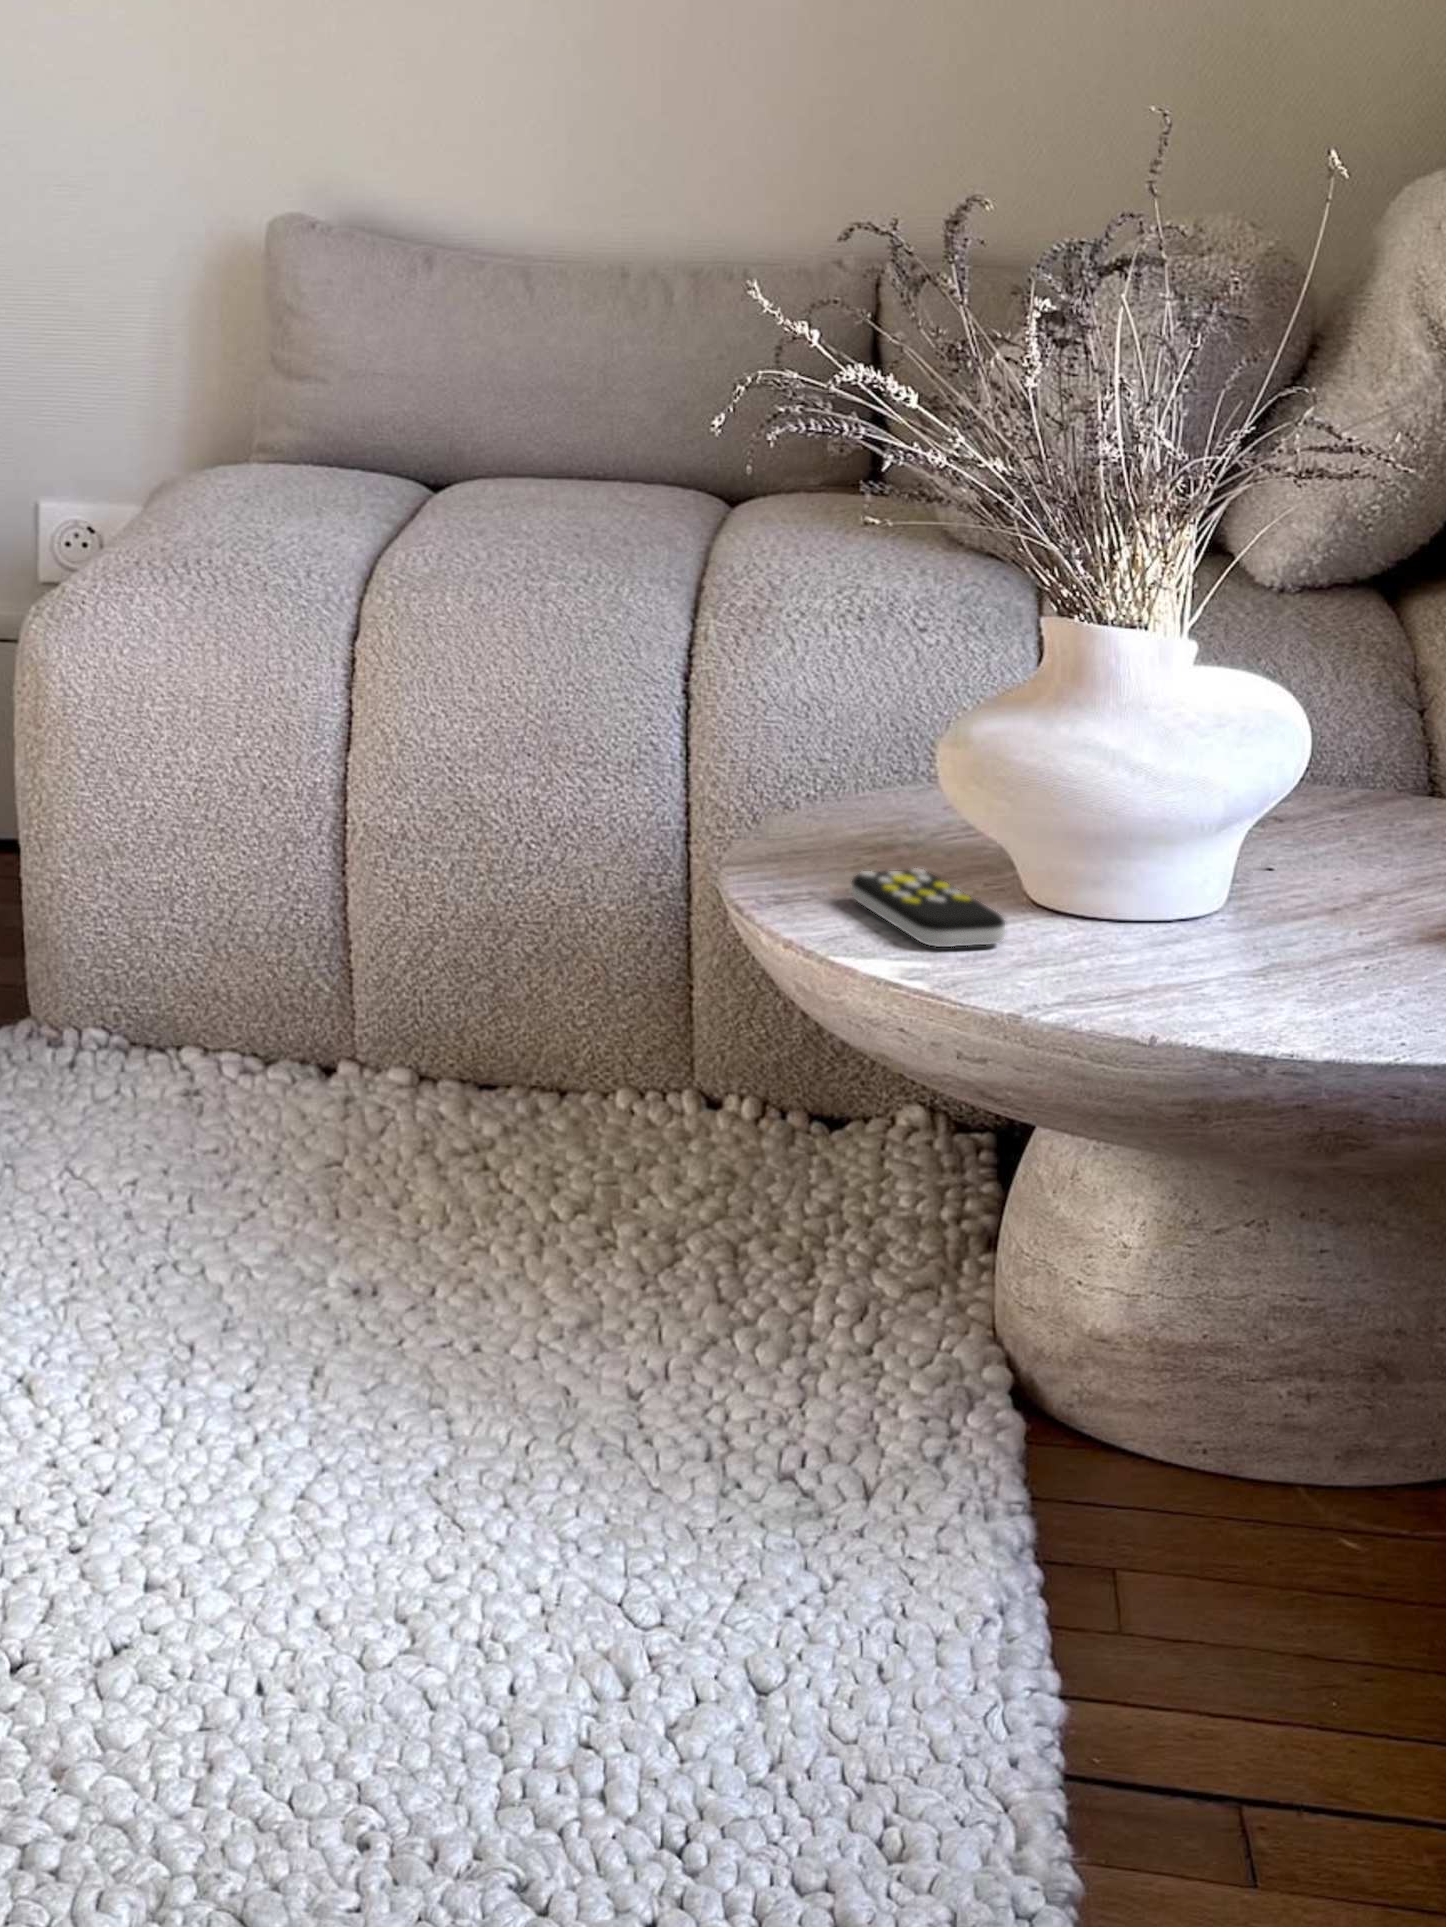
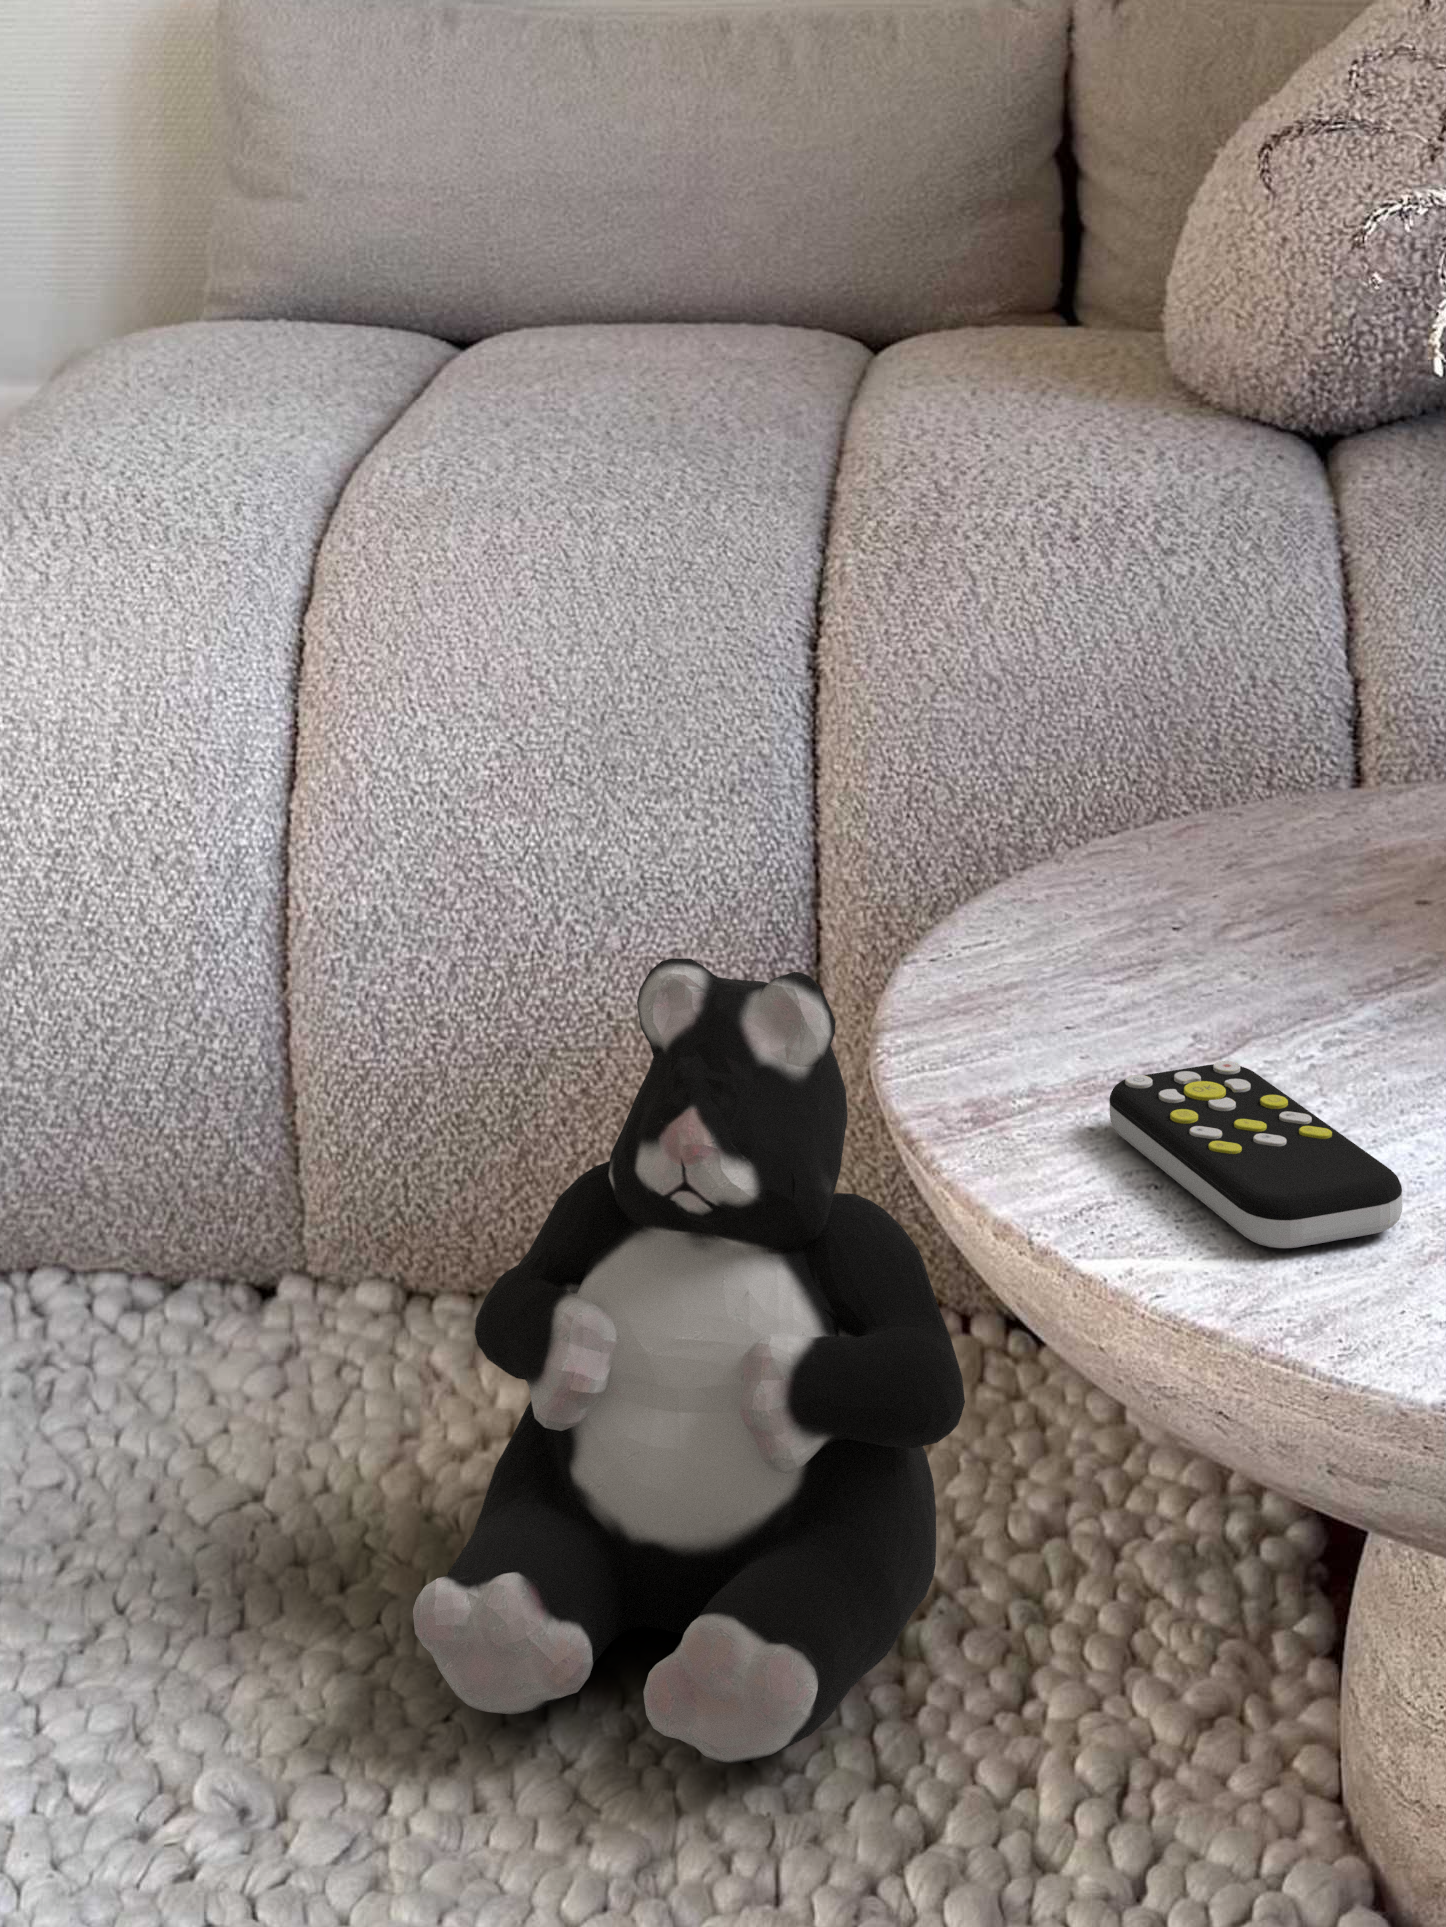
plush toy: none [448,841,776,1284] -> present [413,958,965,1764]

